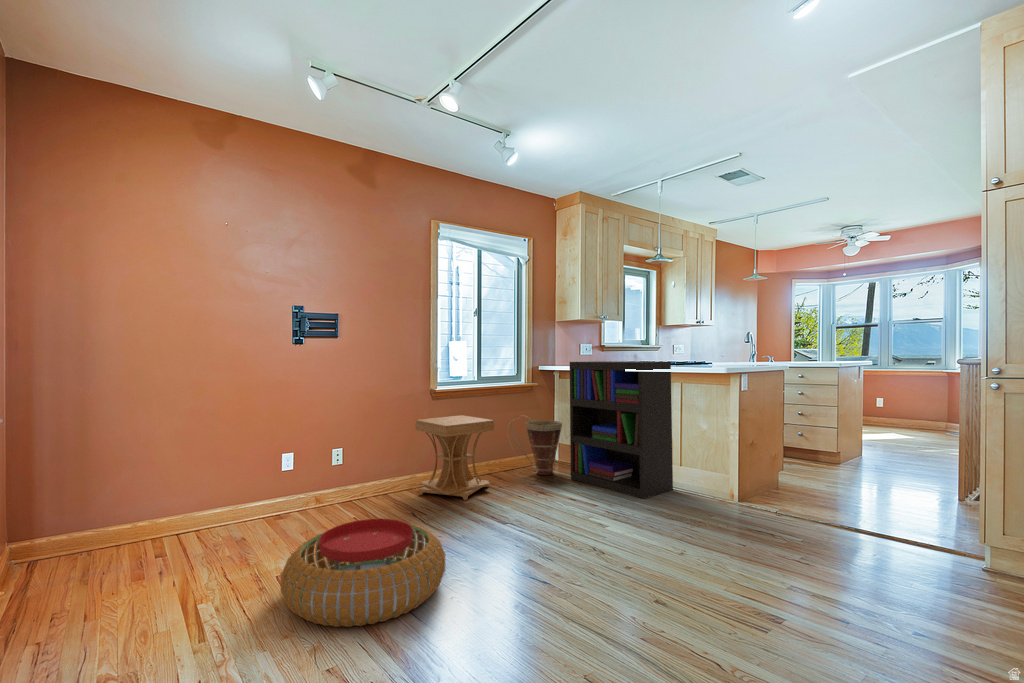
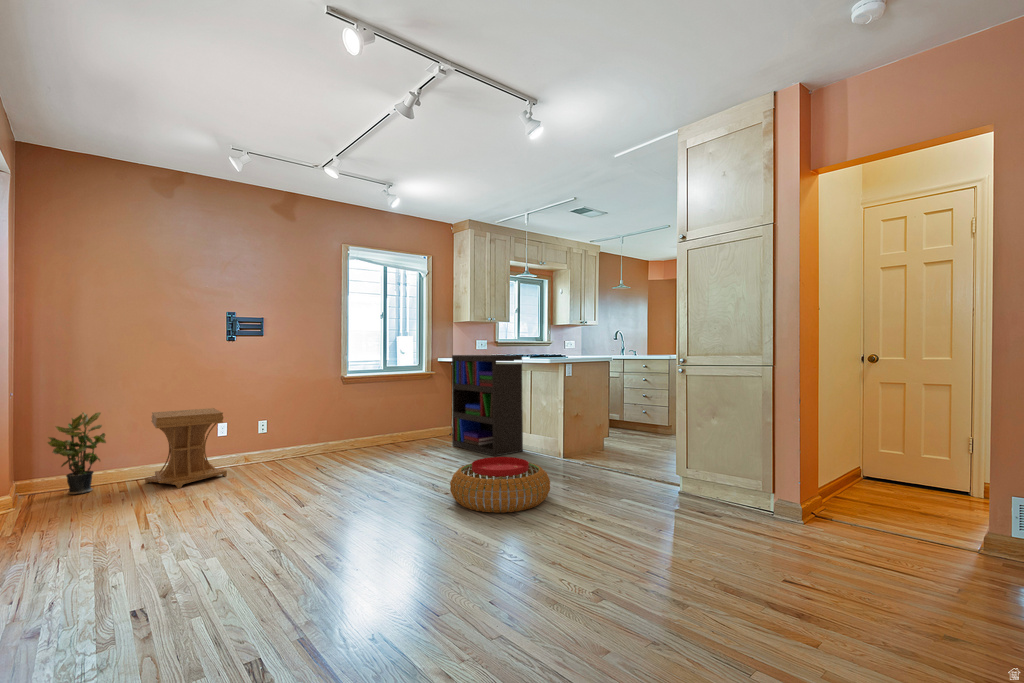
side table: present [415,415,495,500] -> present [145,408,227,488]
basket: present [507,416,562,475] -> none [405,398,449,444]
potted plant: none [52,442,135,565] -> present [48,412,106,495]
pouf: present [281,519,446,627] -> present [450,457,550,513]

